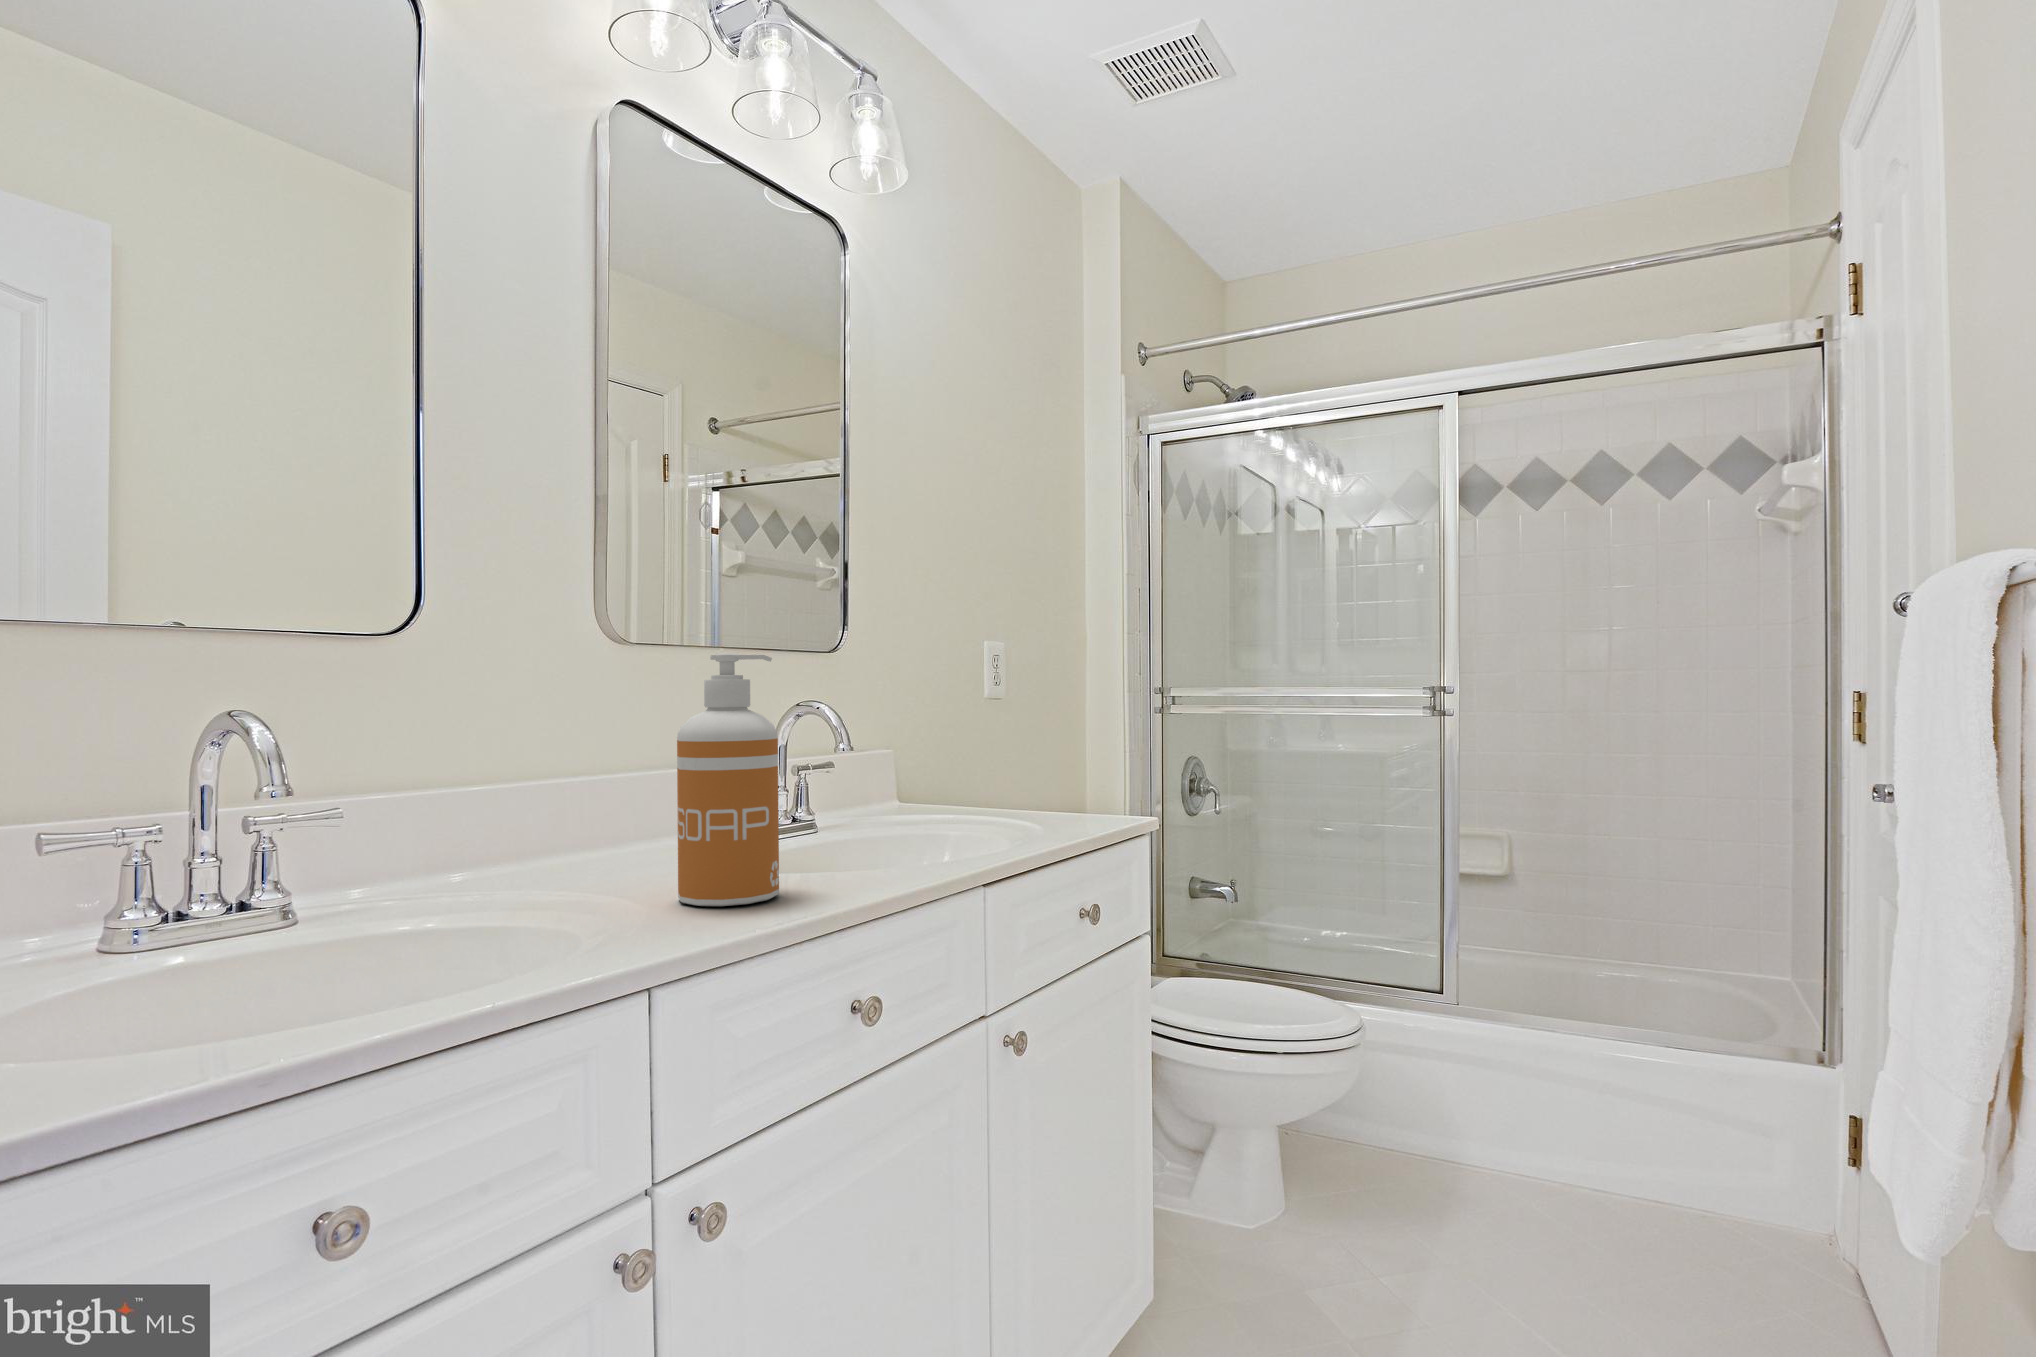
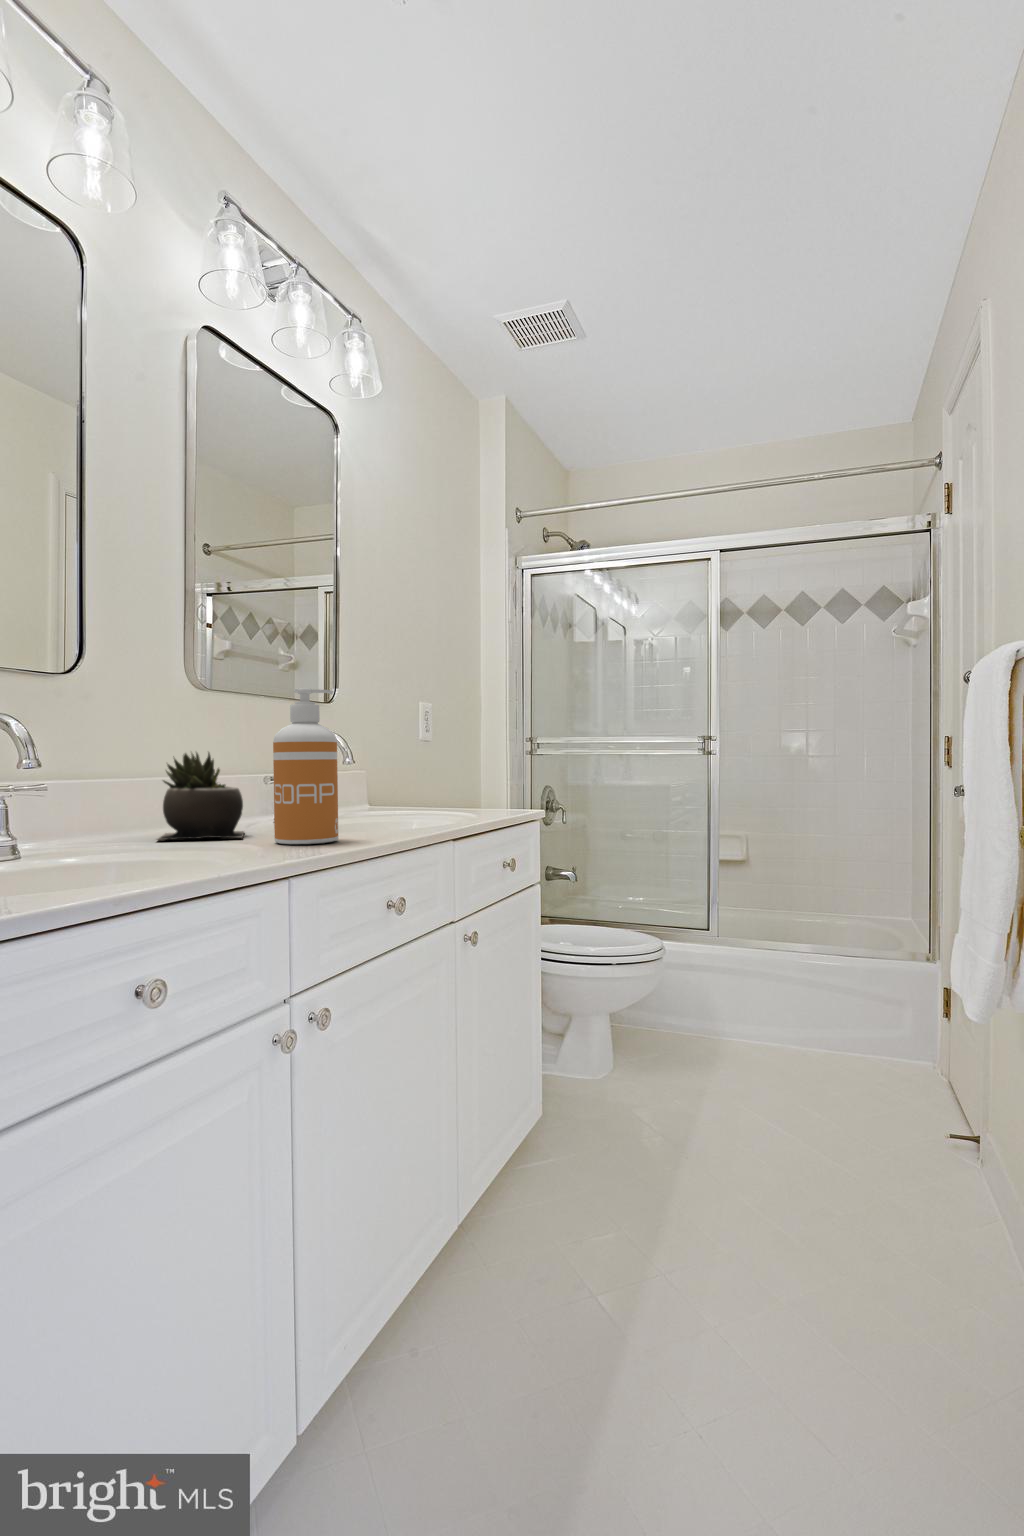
succulent plant: none [507,745,661,889] -> present [158,752,244,840]

